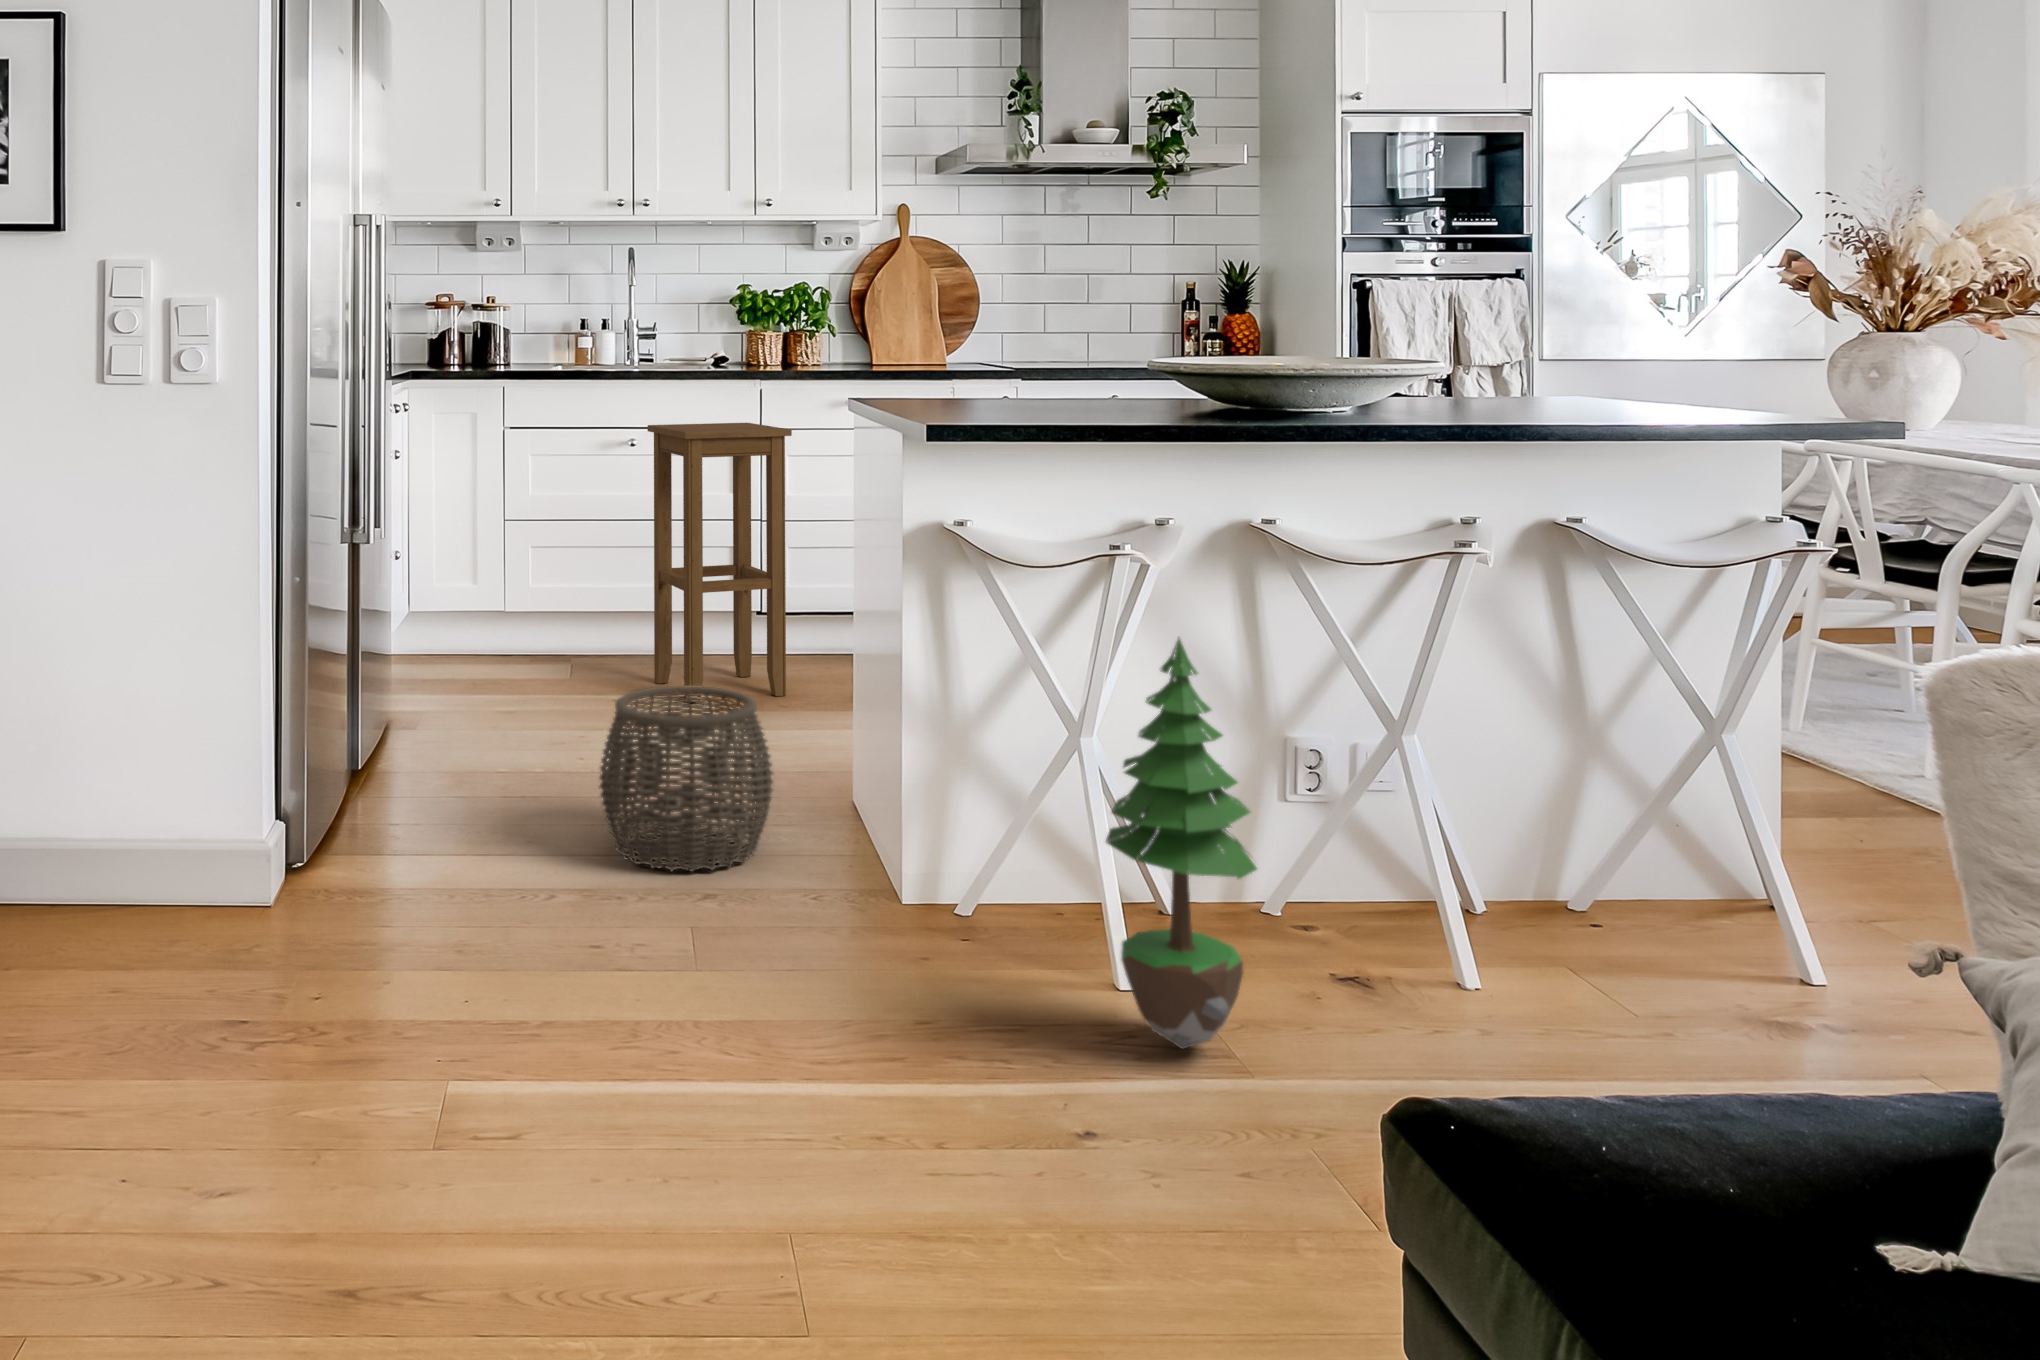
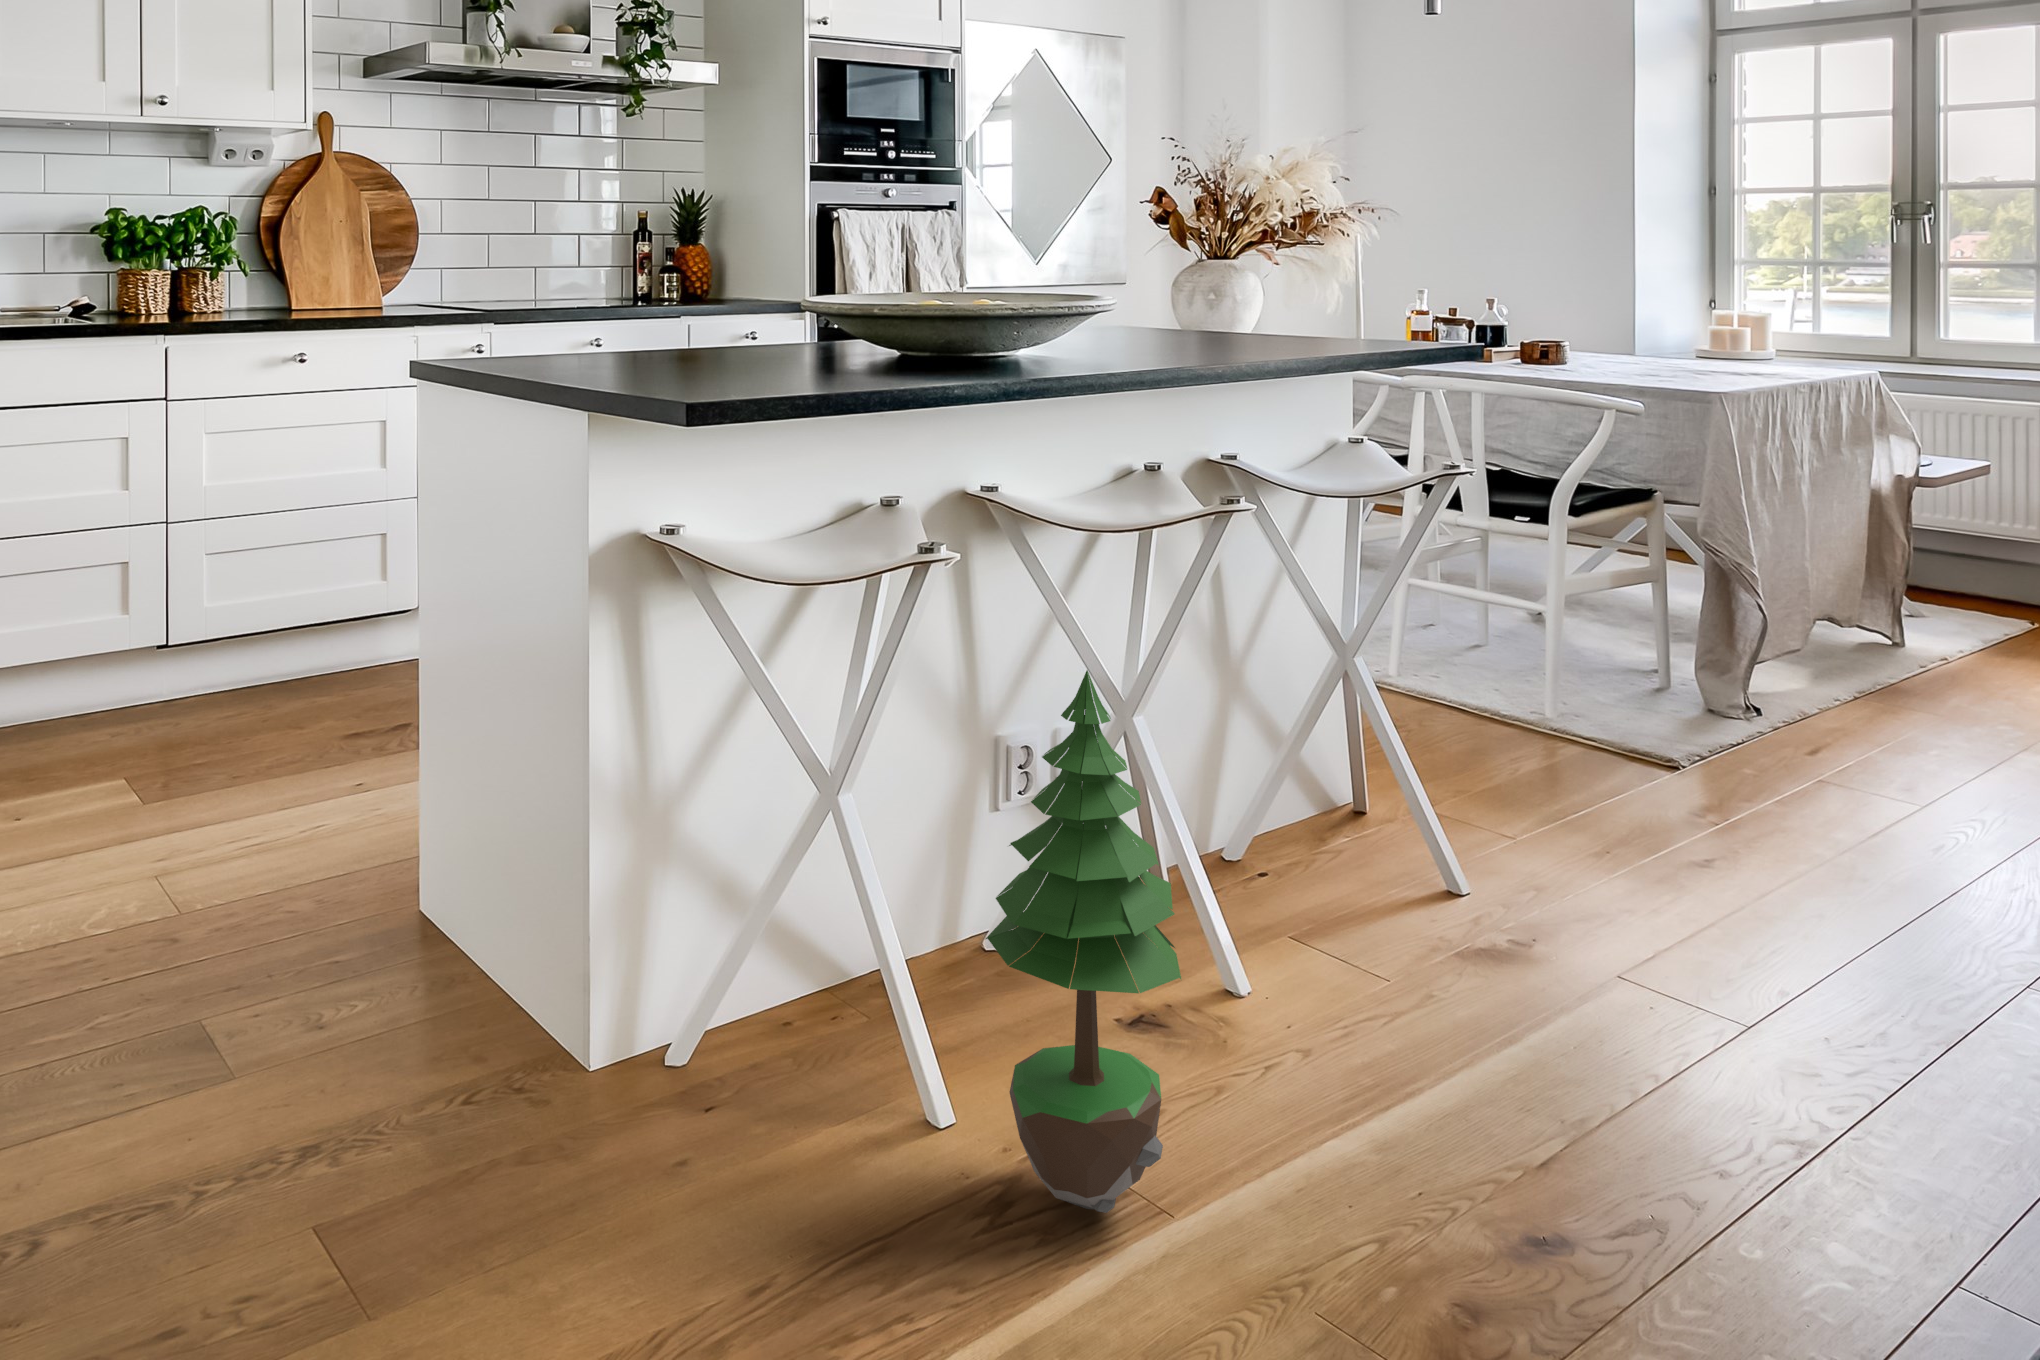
stool: present [647,423,792,700] -> none [6,394,235,791]
woven basket: present [600,686,773,872] -> none [77,801,367,1117]

